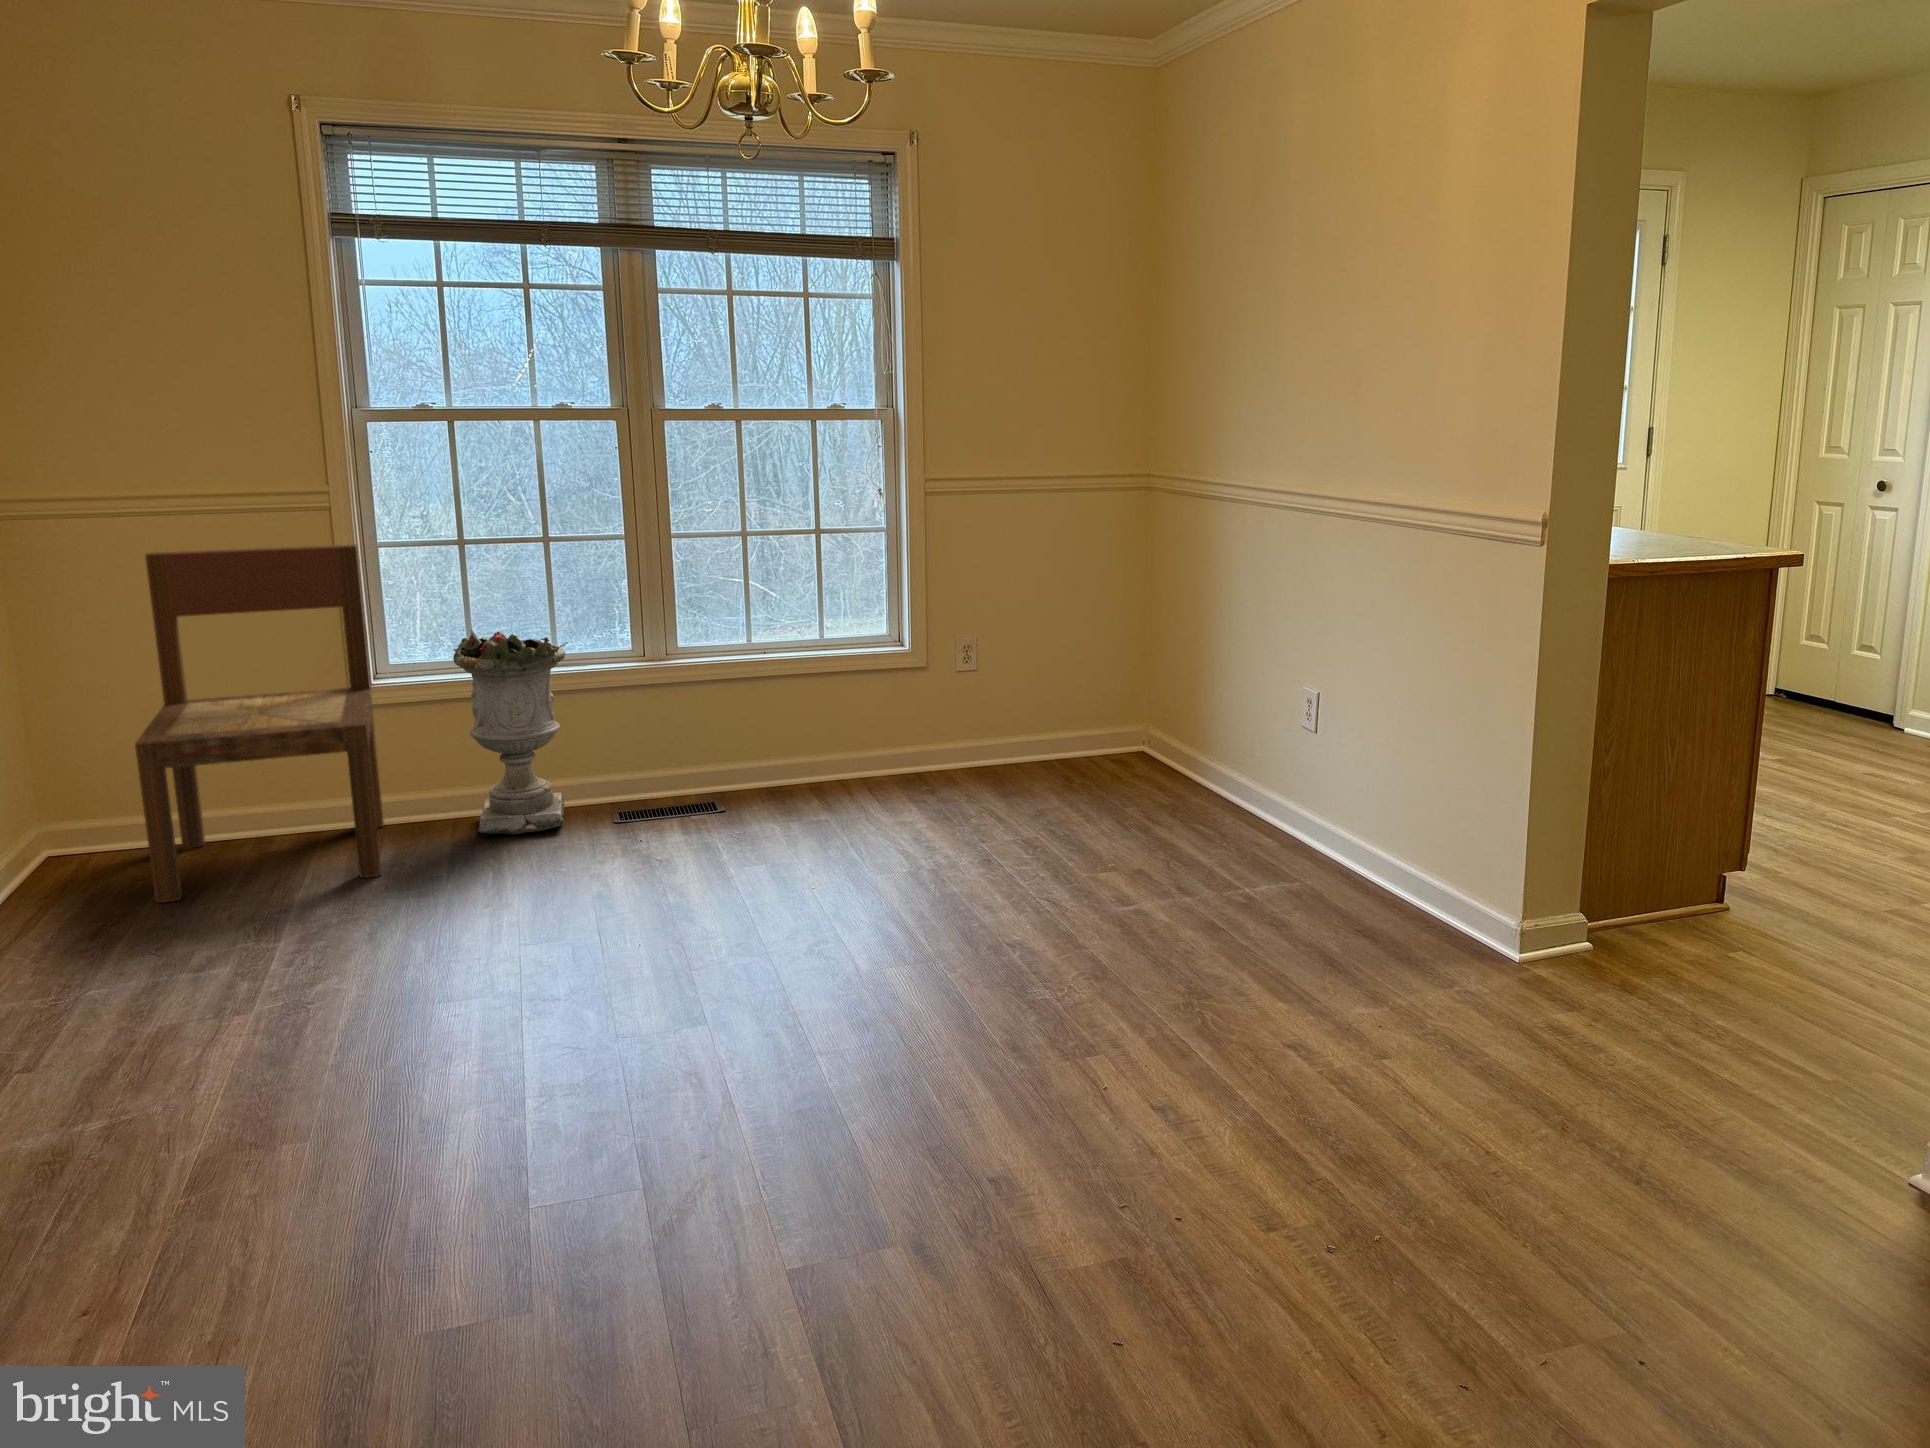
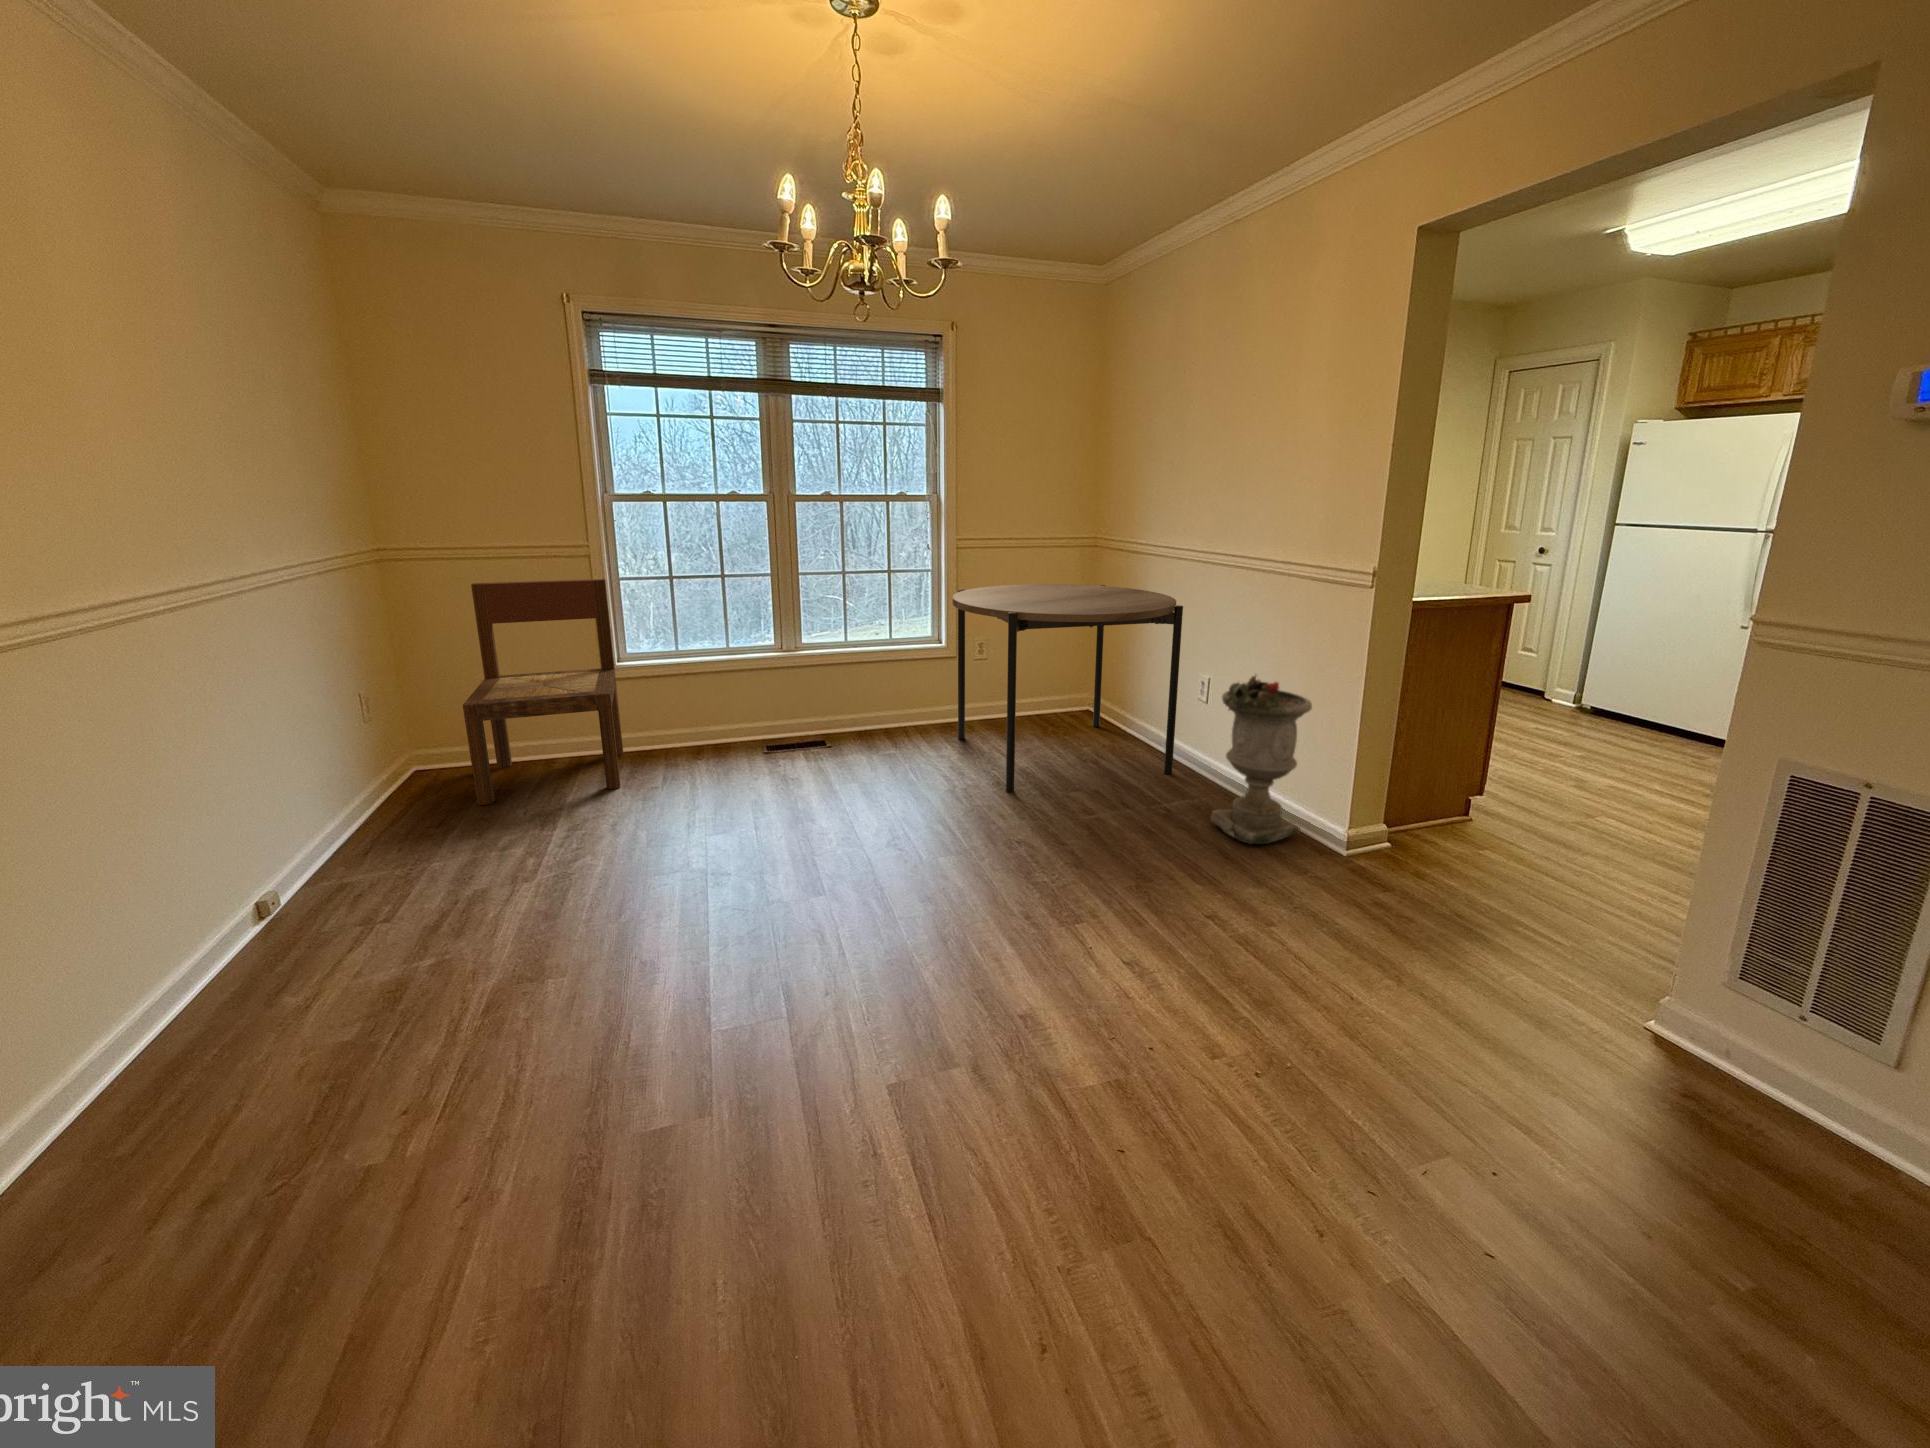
dining table: none [912,547,1275,876] -> present [953,584,1183,792]
planter: present [453,630,568,834] -> present [1210,675,1312,844]

